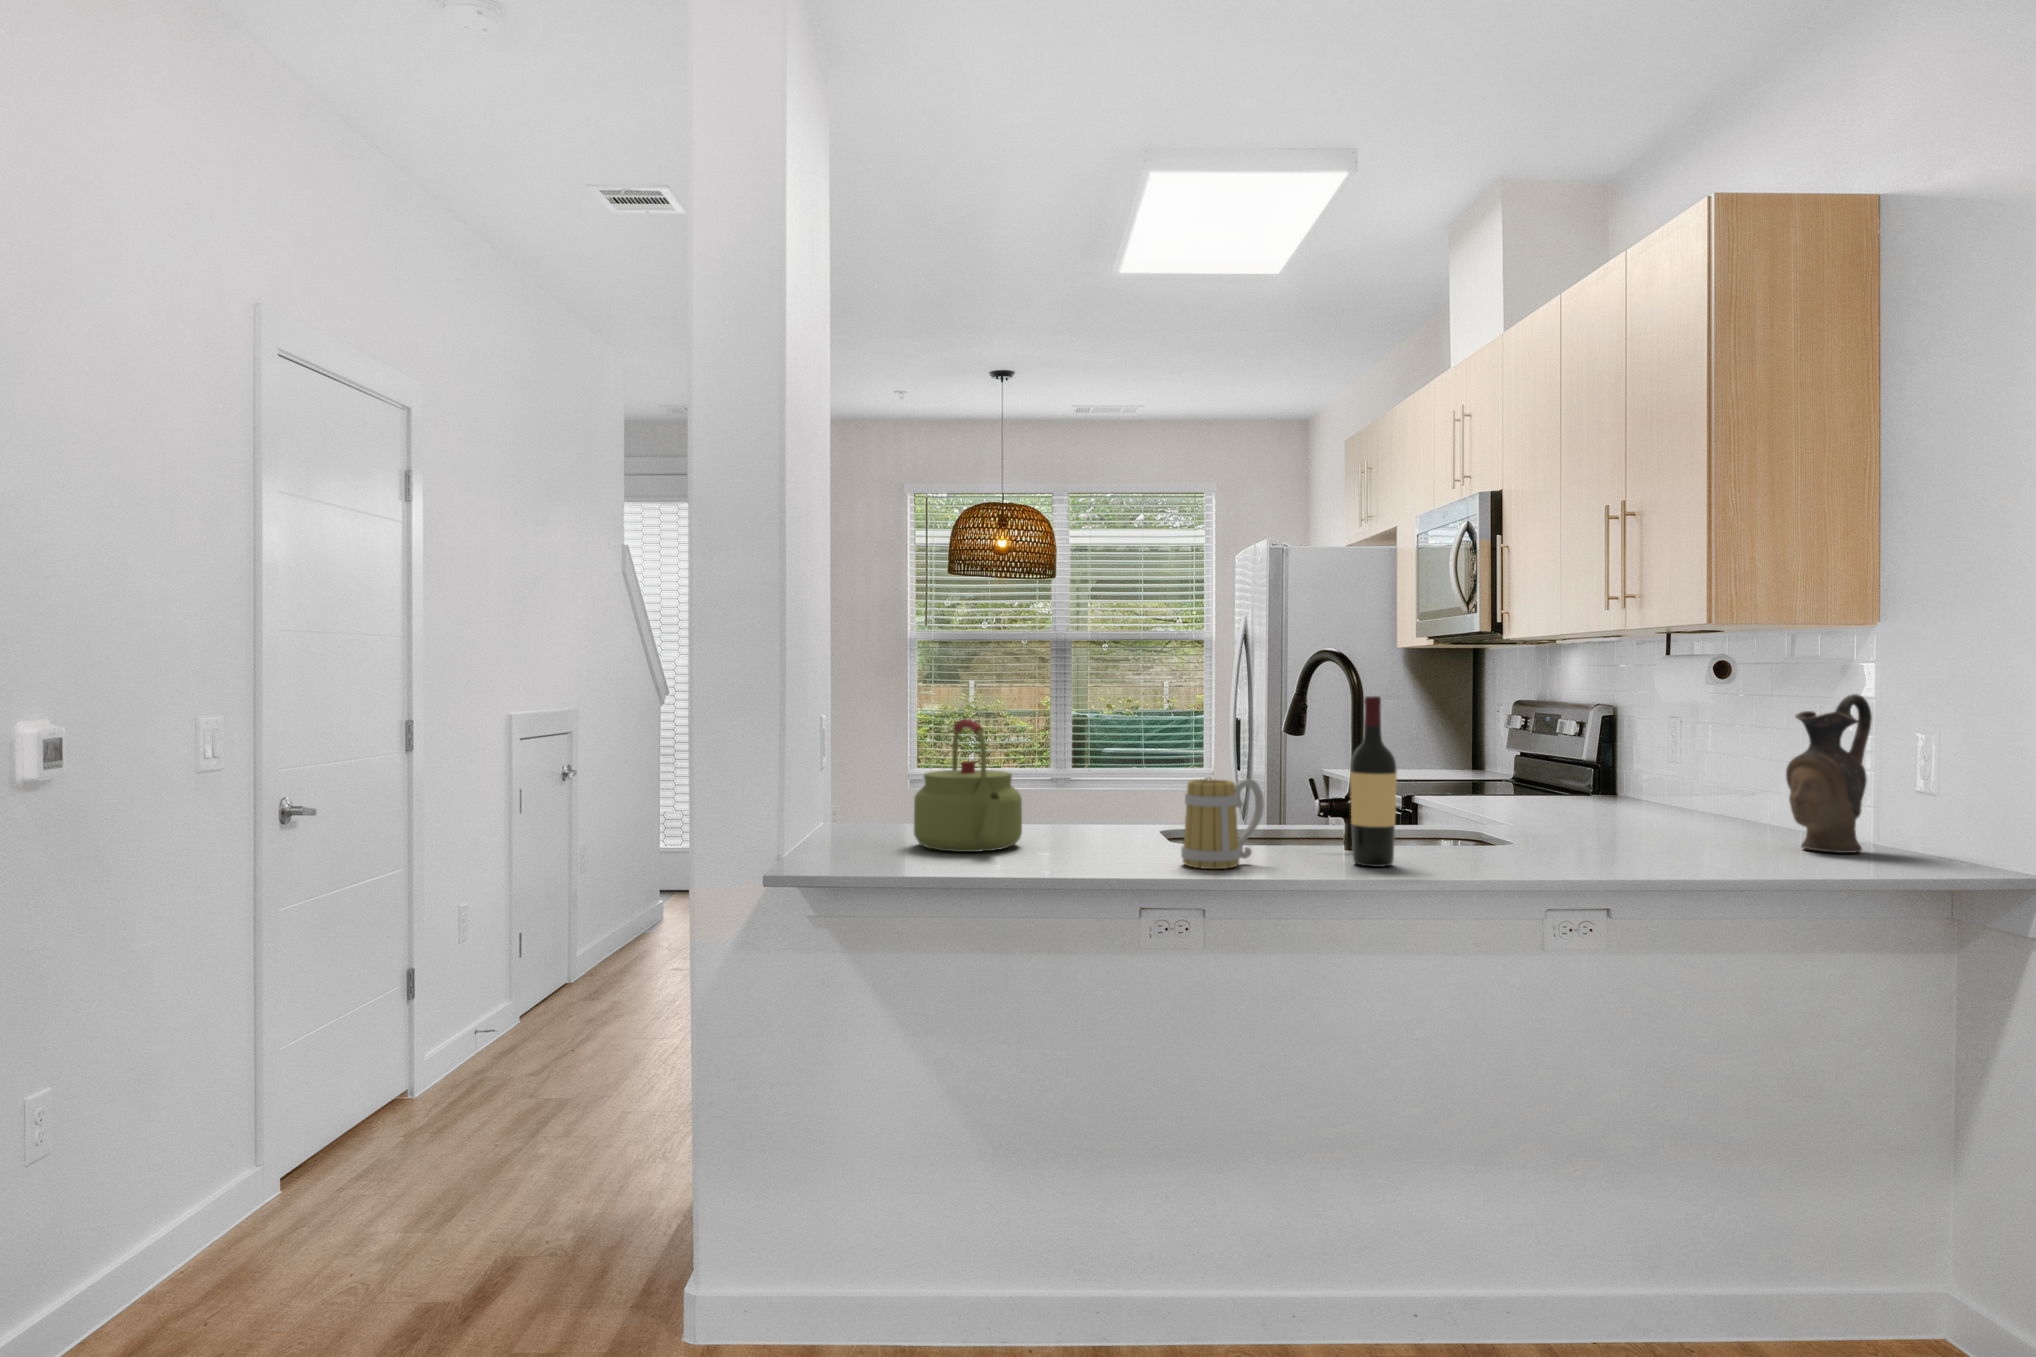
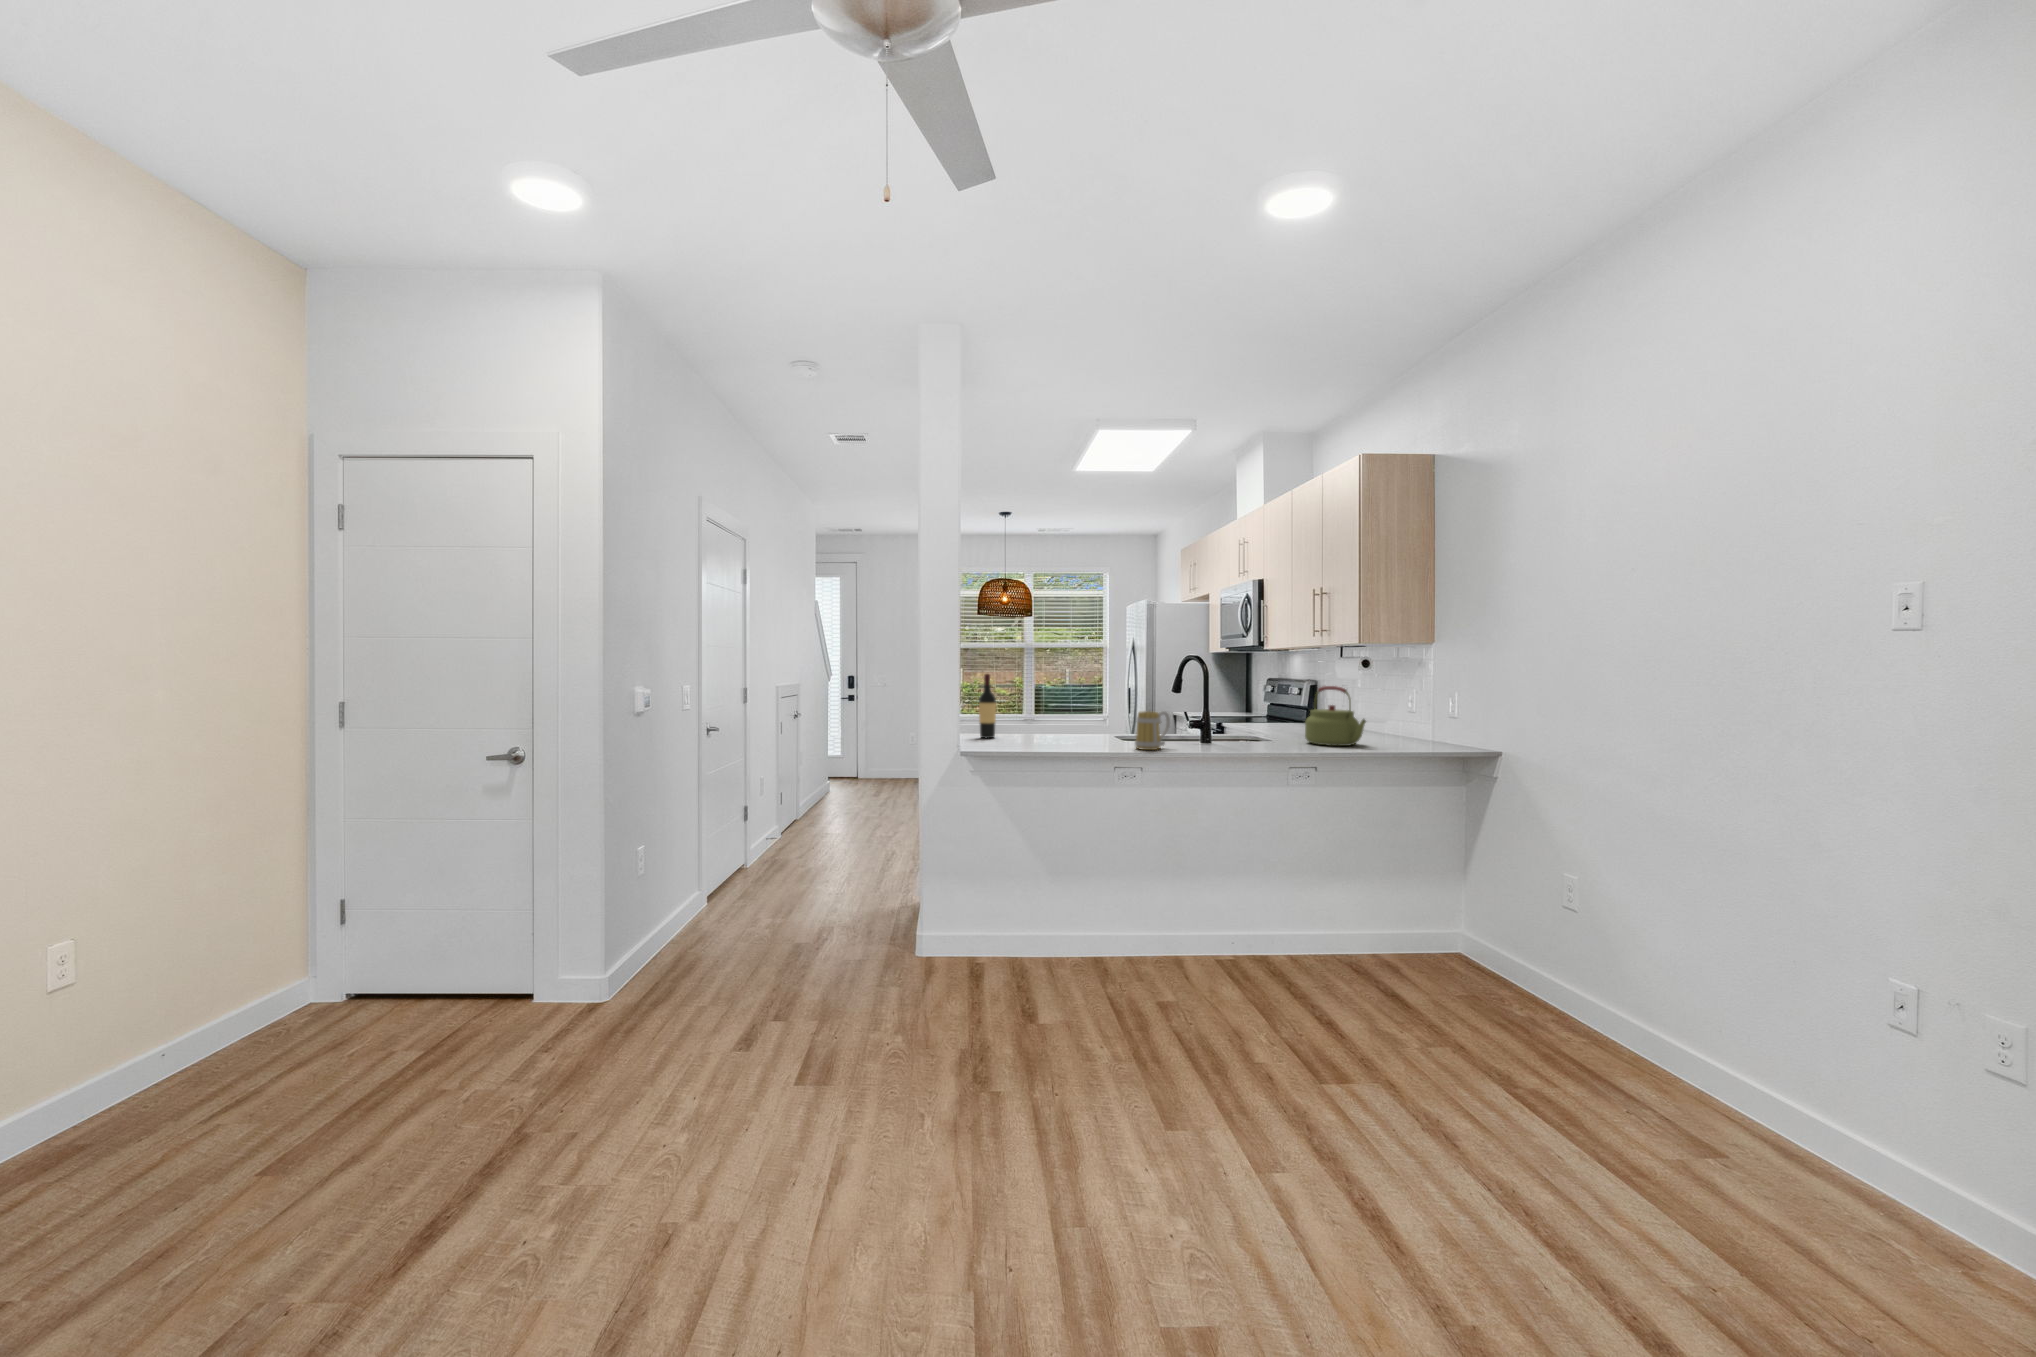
ceramic pitcher: present [1786,694,1872,853] -> none [1391,674,1427,742]
wine bottle: present [1350,696,1397,867] -> present [979,674,996,738]
kettle: present [914,719,1022,852] -> present [1305,686,1366,746]

